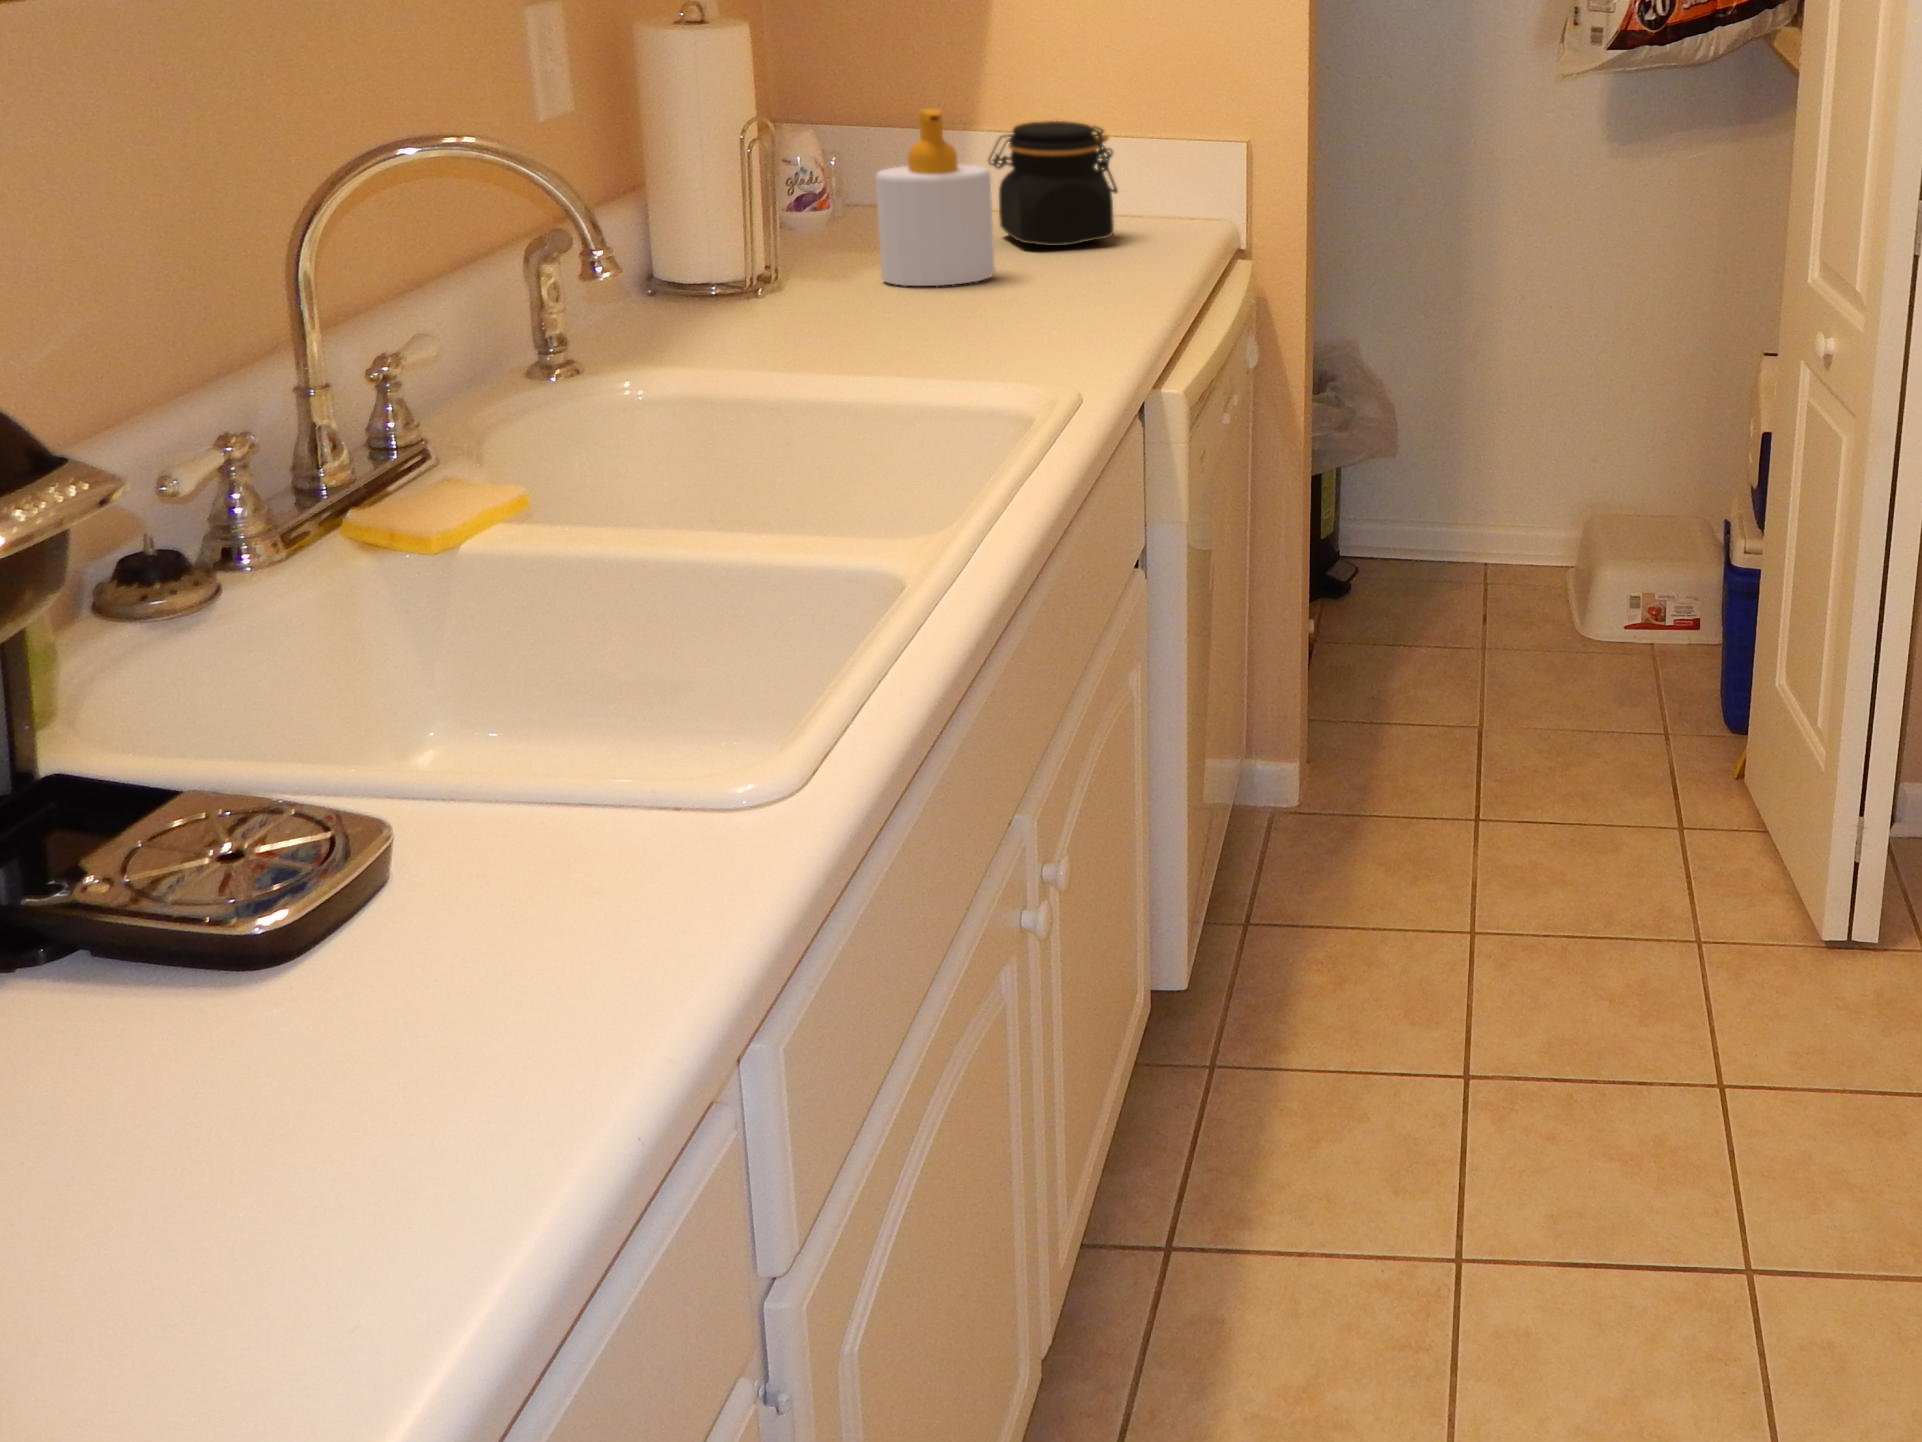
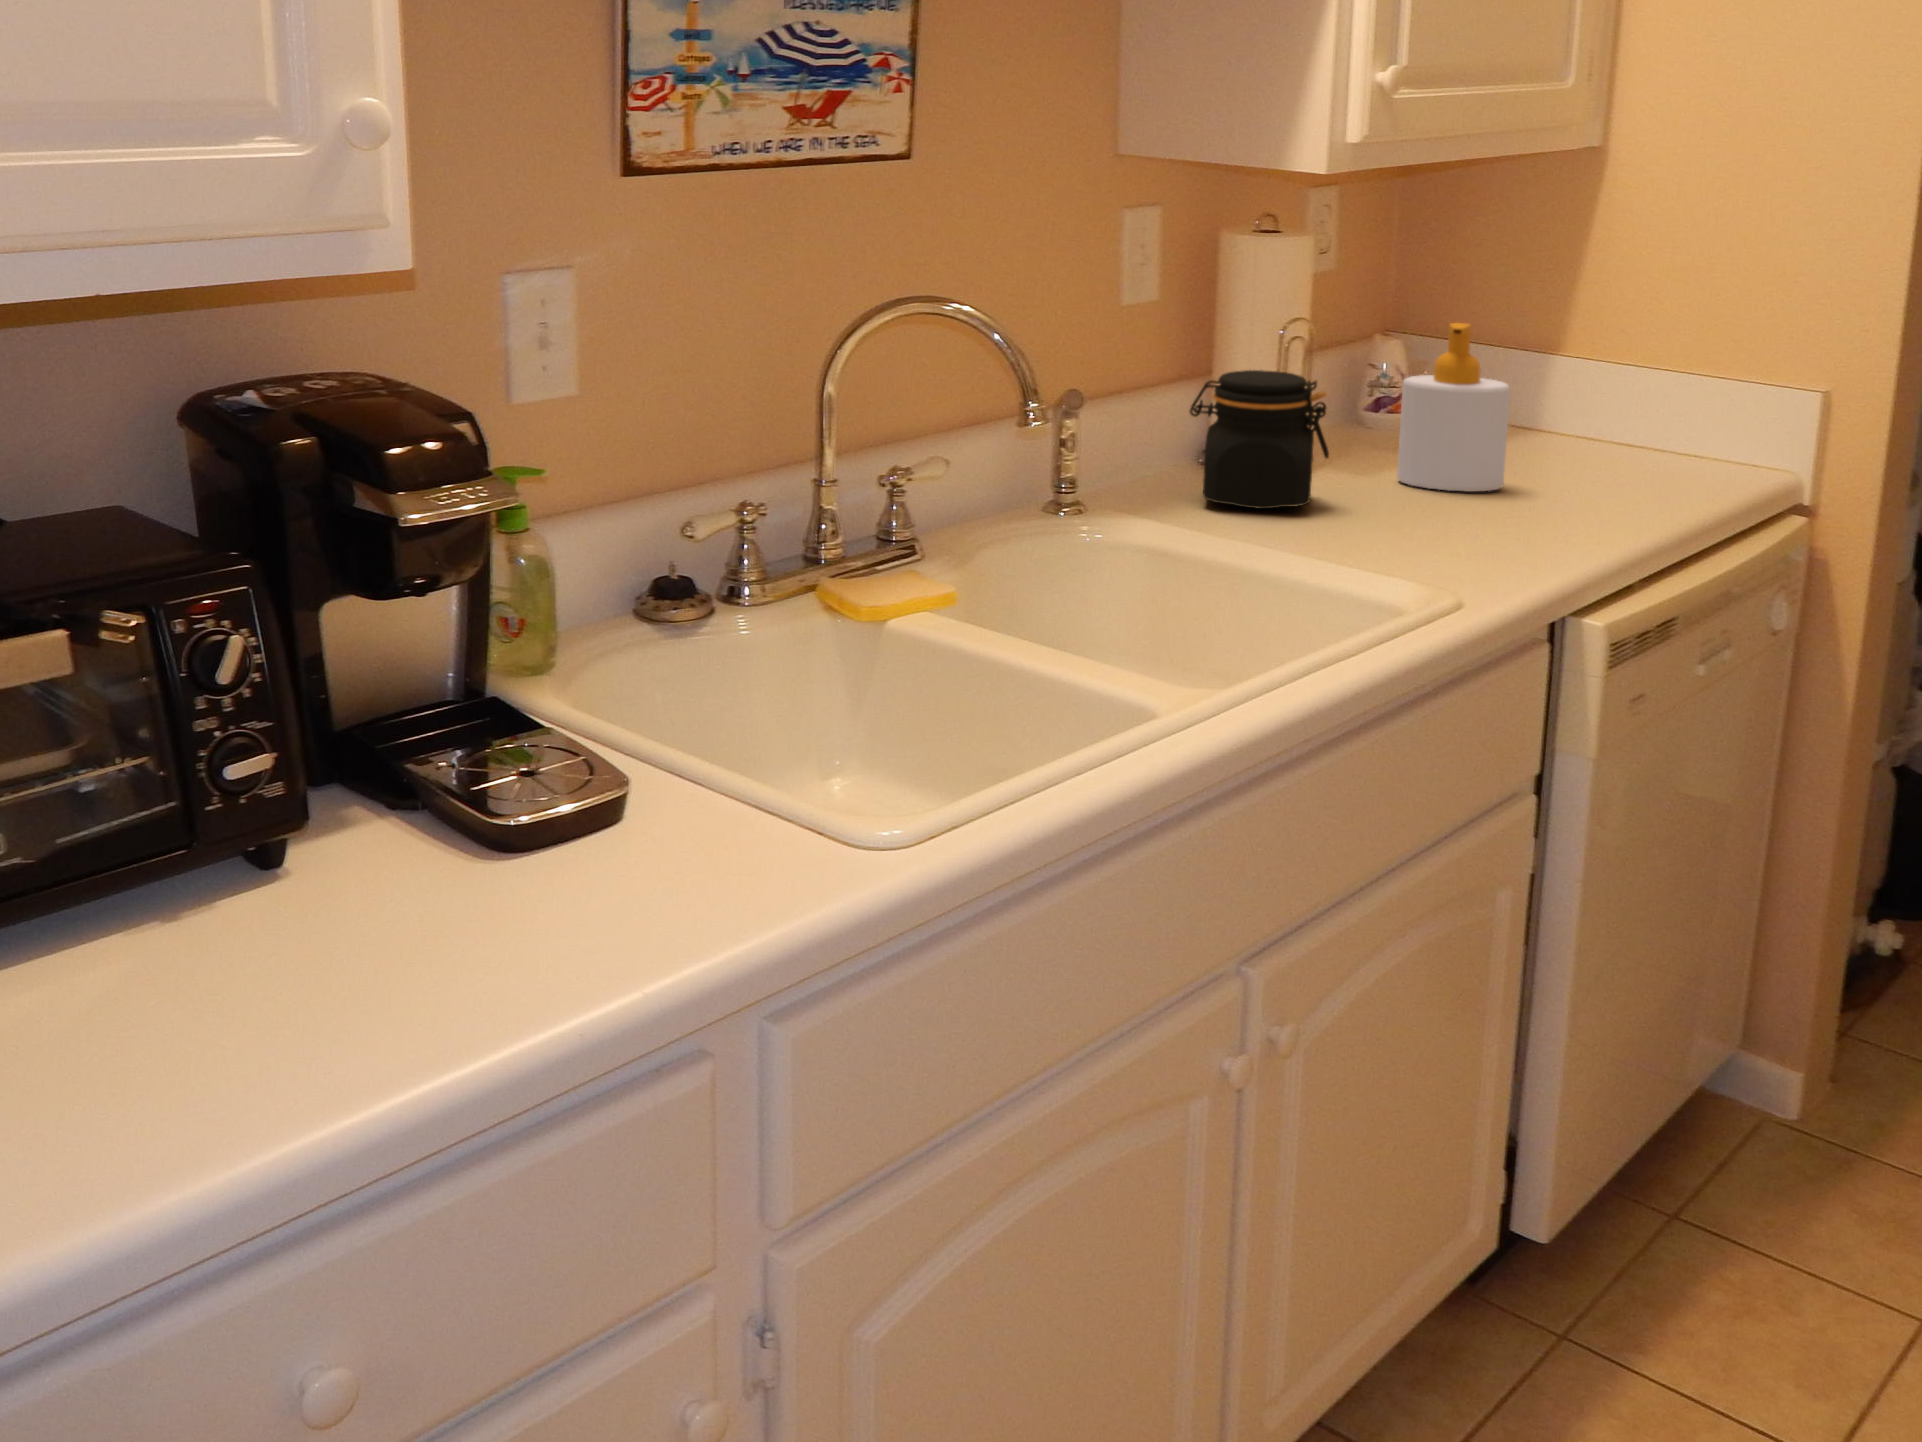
jar: present [988,121,1118,246] -> present [1190,370,1329,509]

